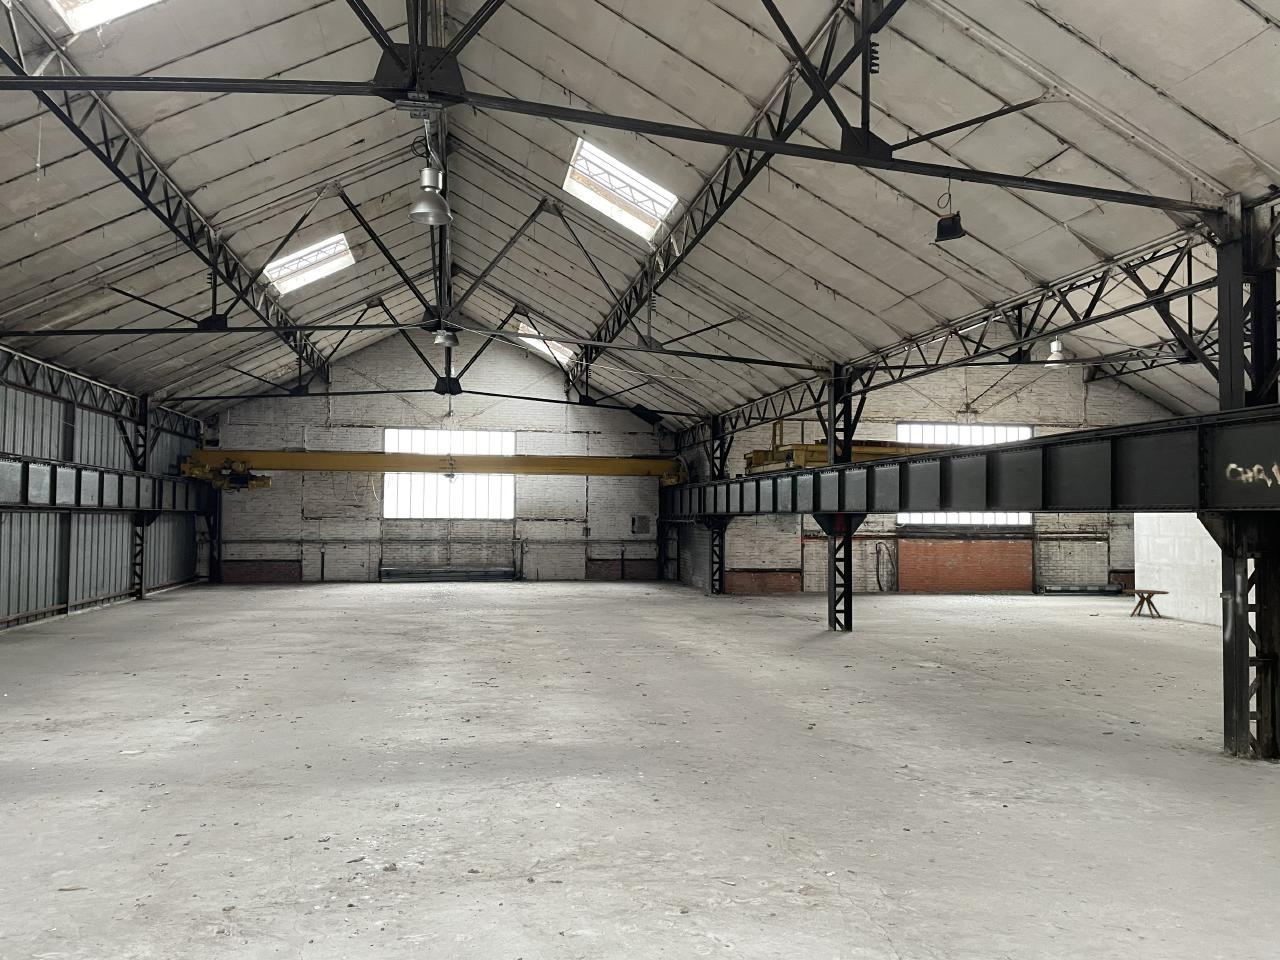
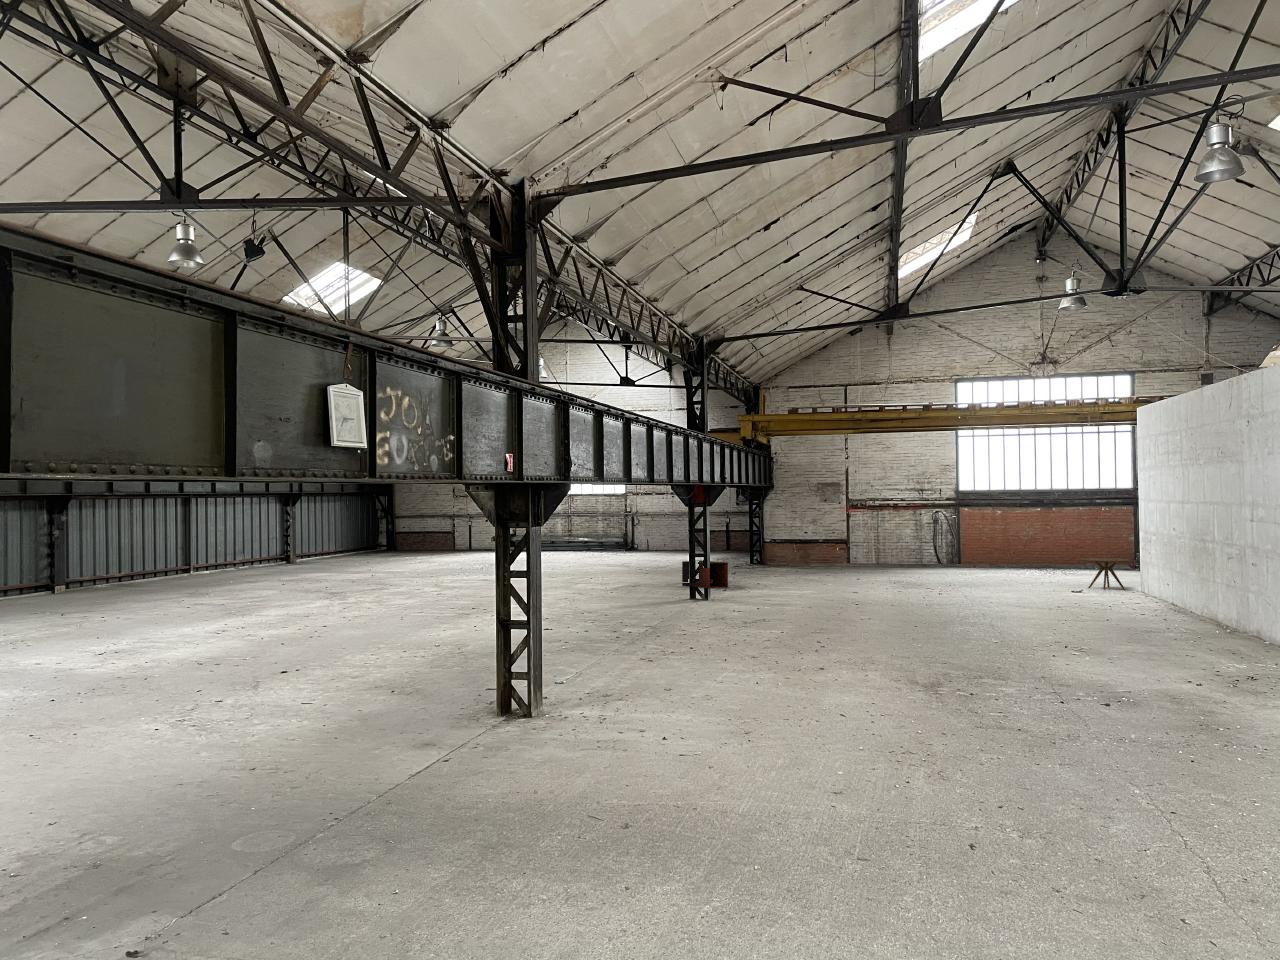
storage cabinet: none [847,604,897,637] -> present [682,561,728,589]

